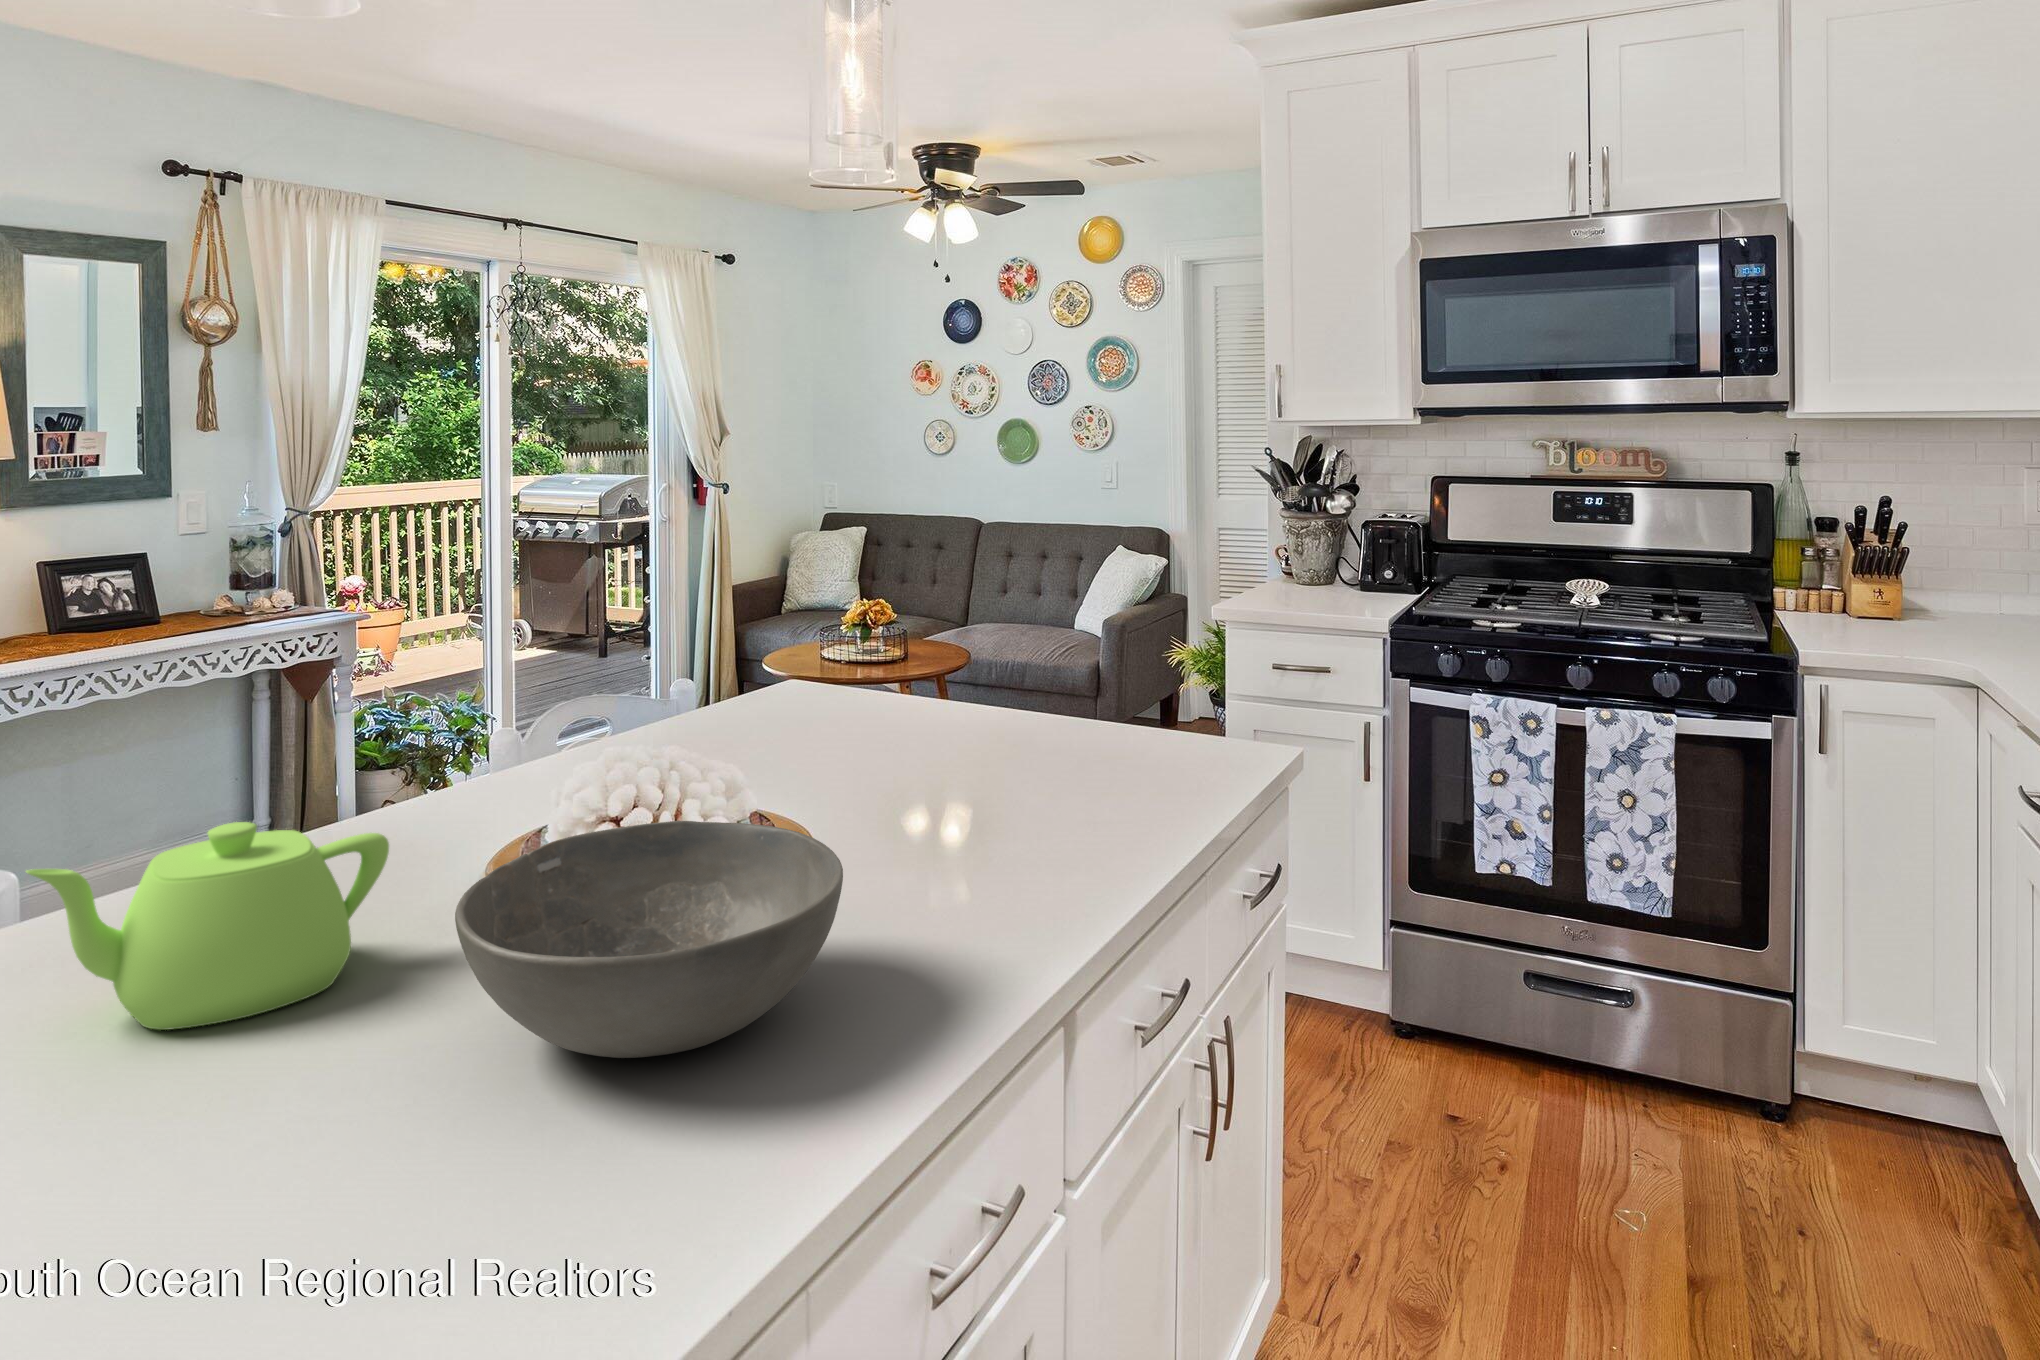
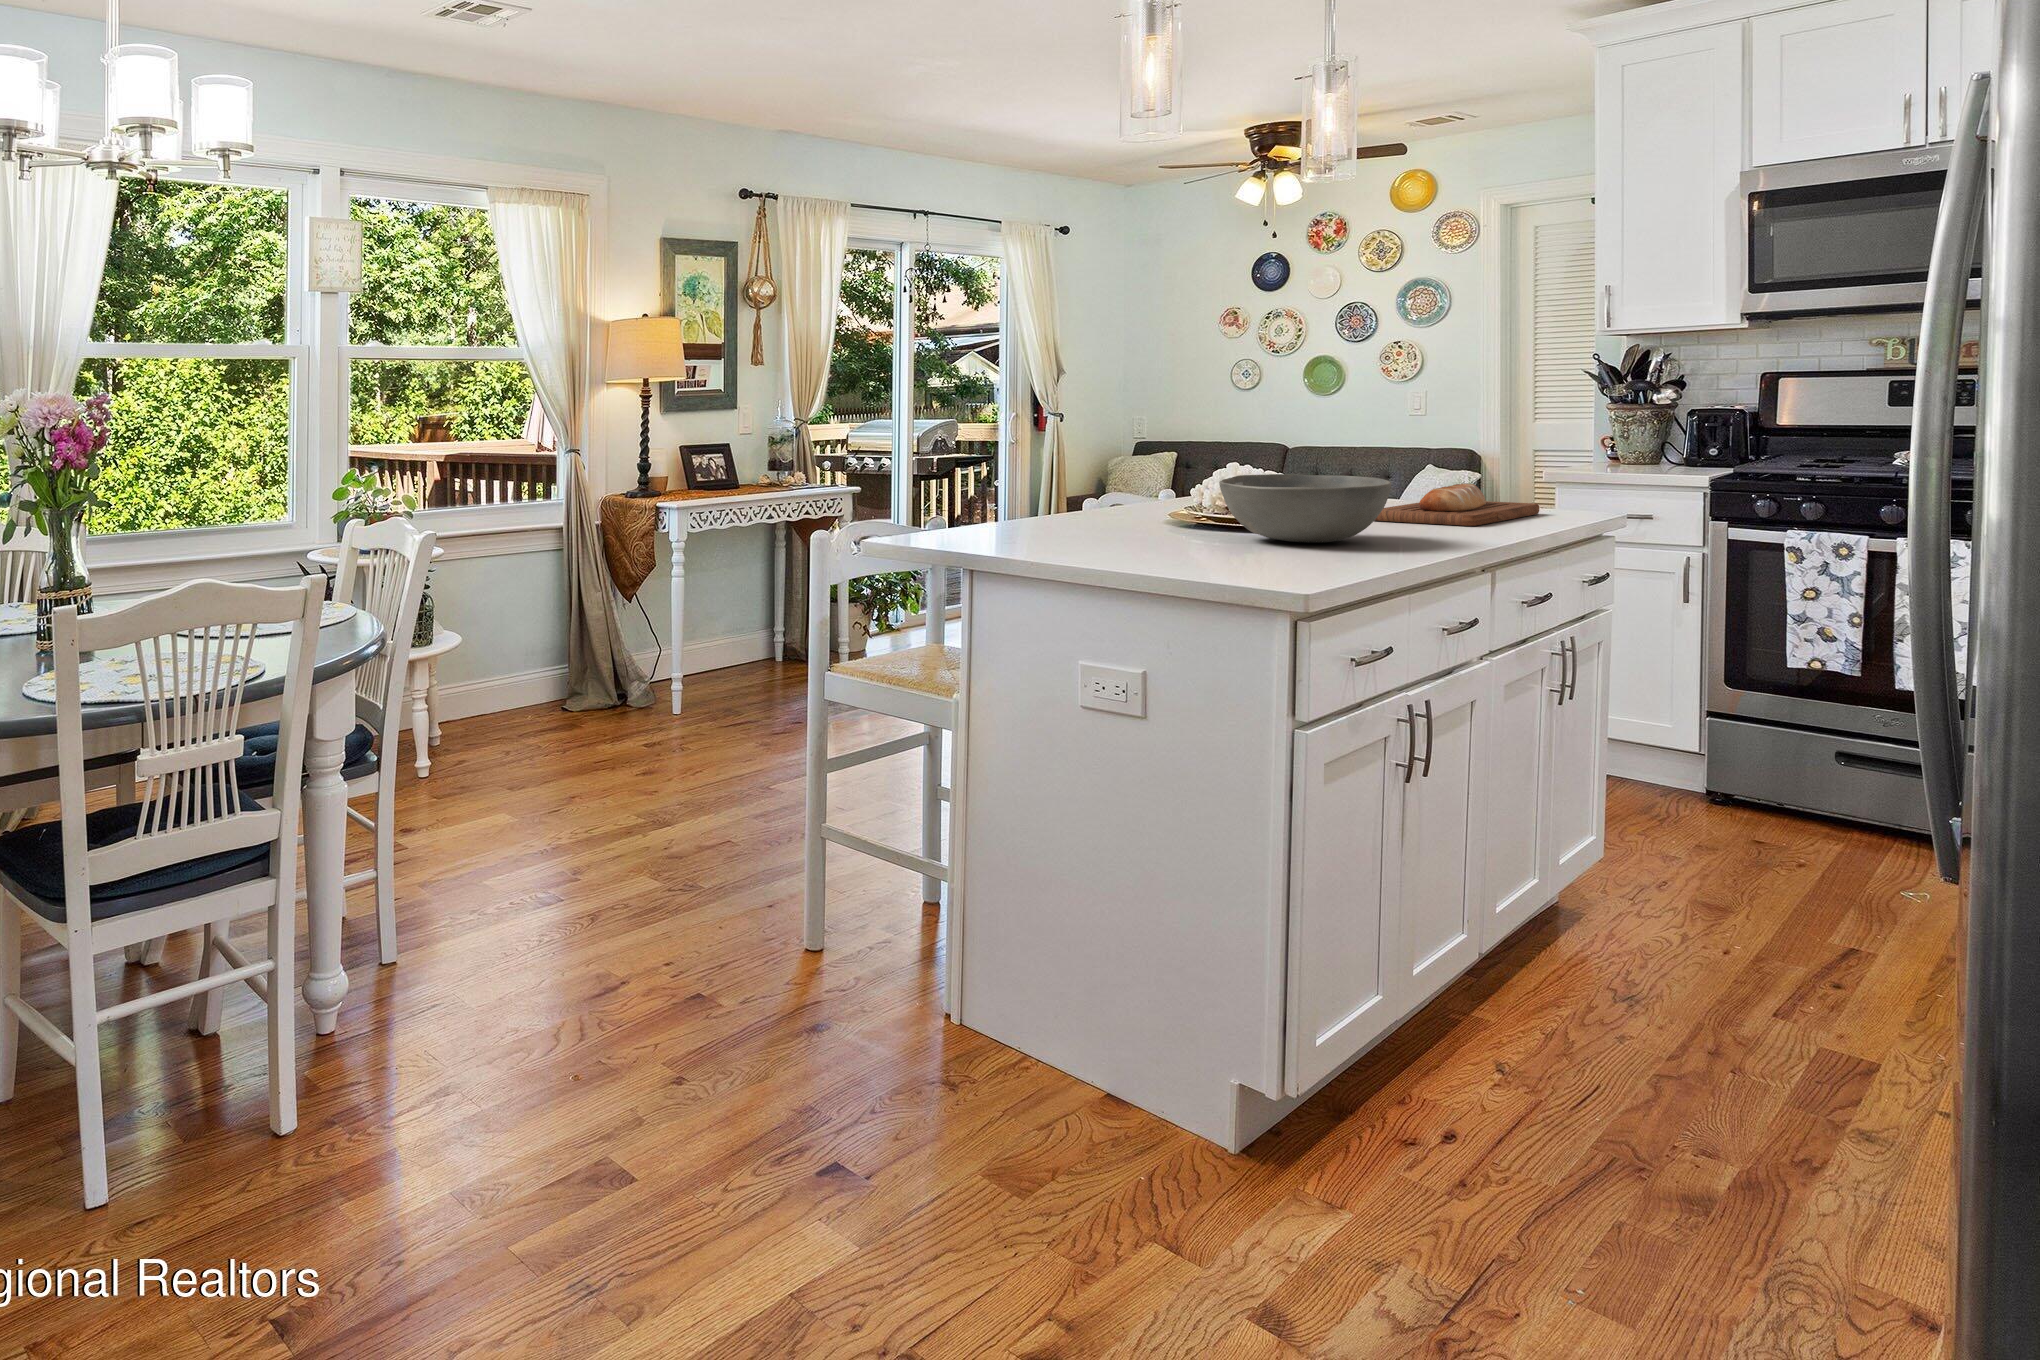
bread loaf: none [894,736,1176,866] -> present [1375,484,1539,526]
teapot: present [26,822,389,1030] -> none [1036,466,1152,537]

